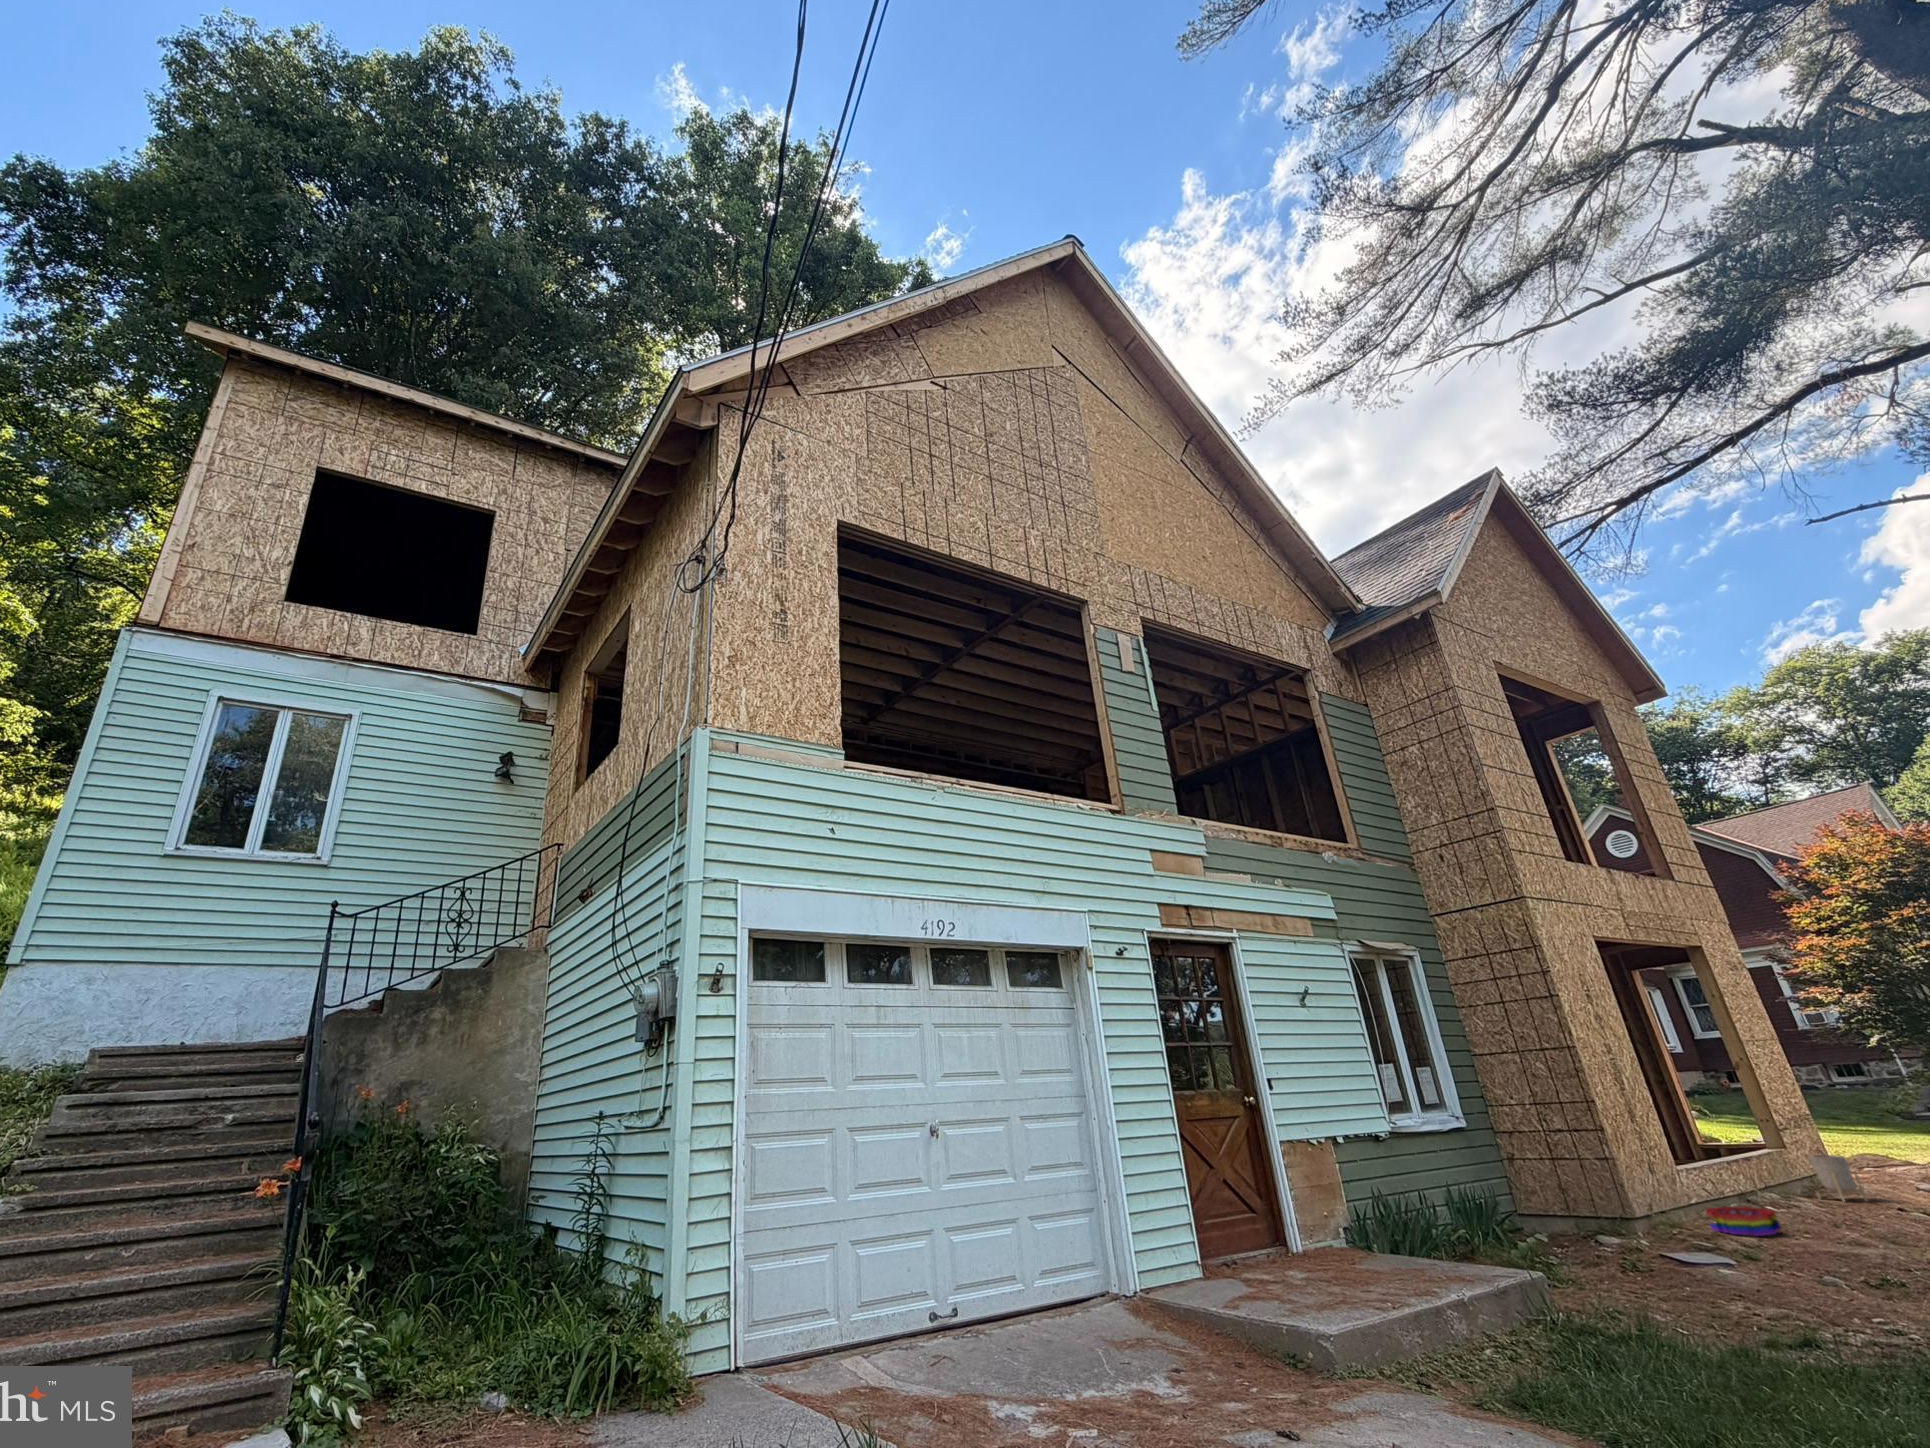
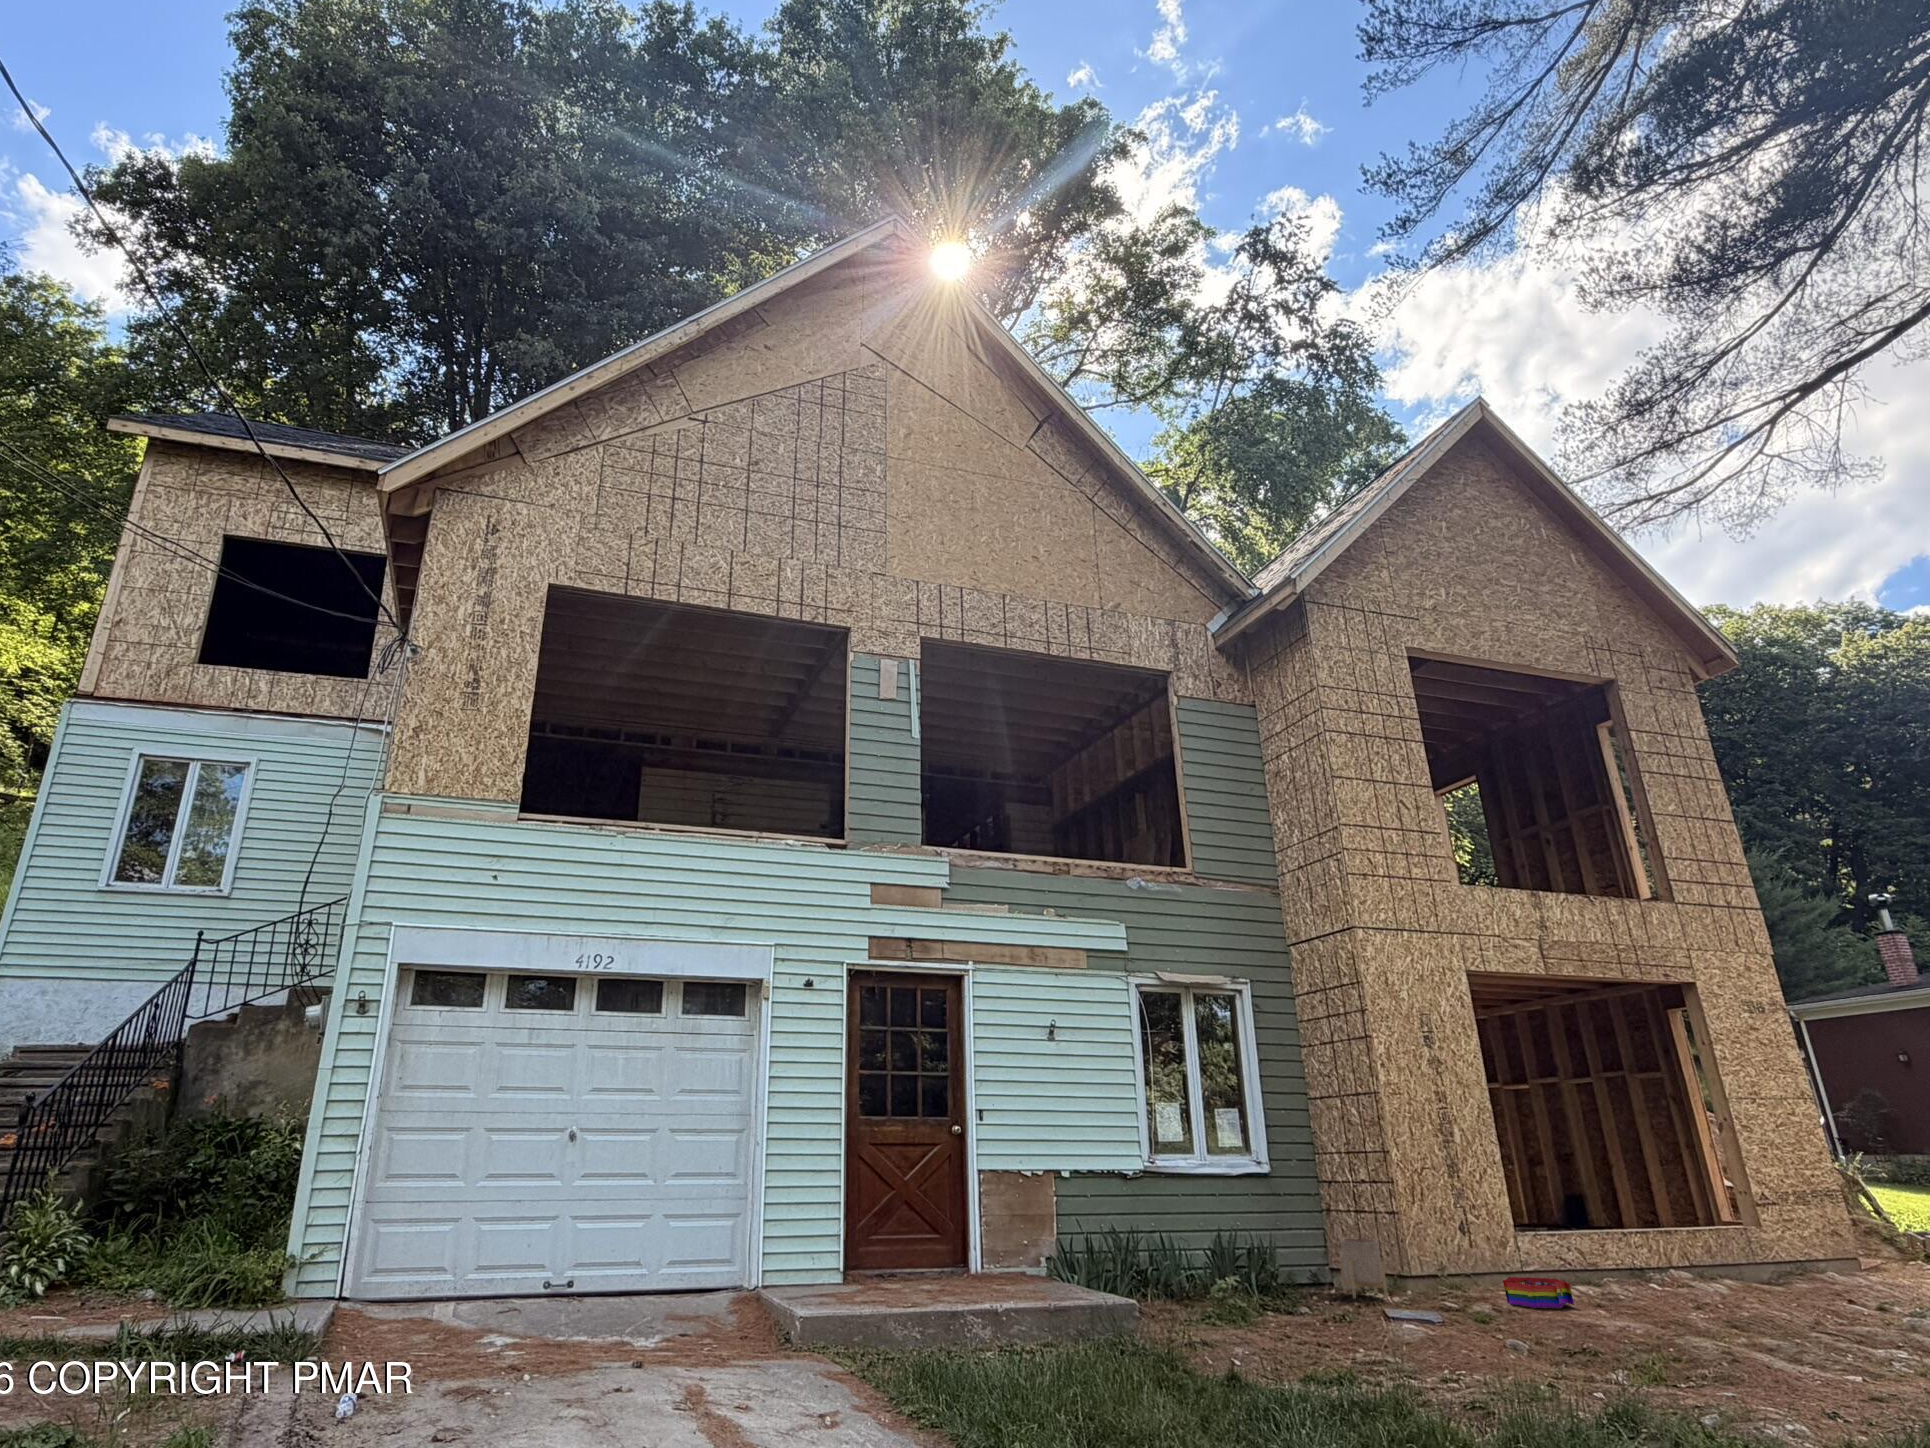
planter: present [1810,1155,1867,1202] -> present [1340,1239,1388,1299]

